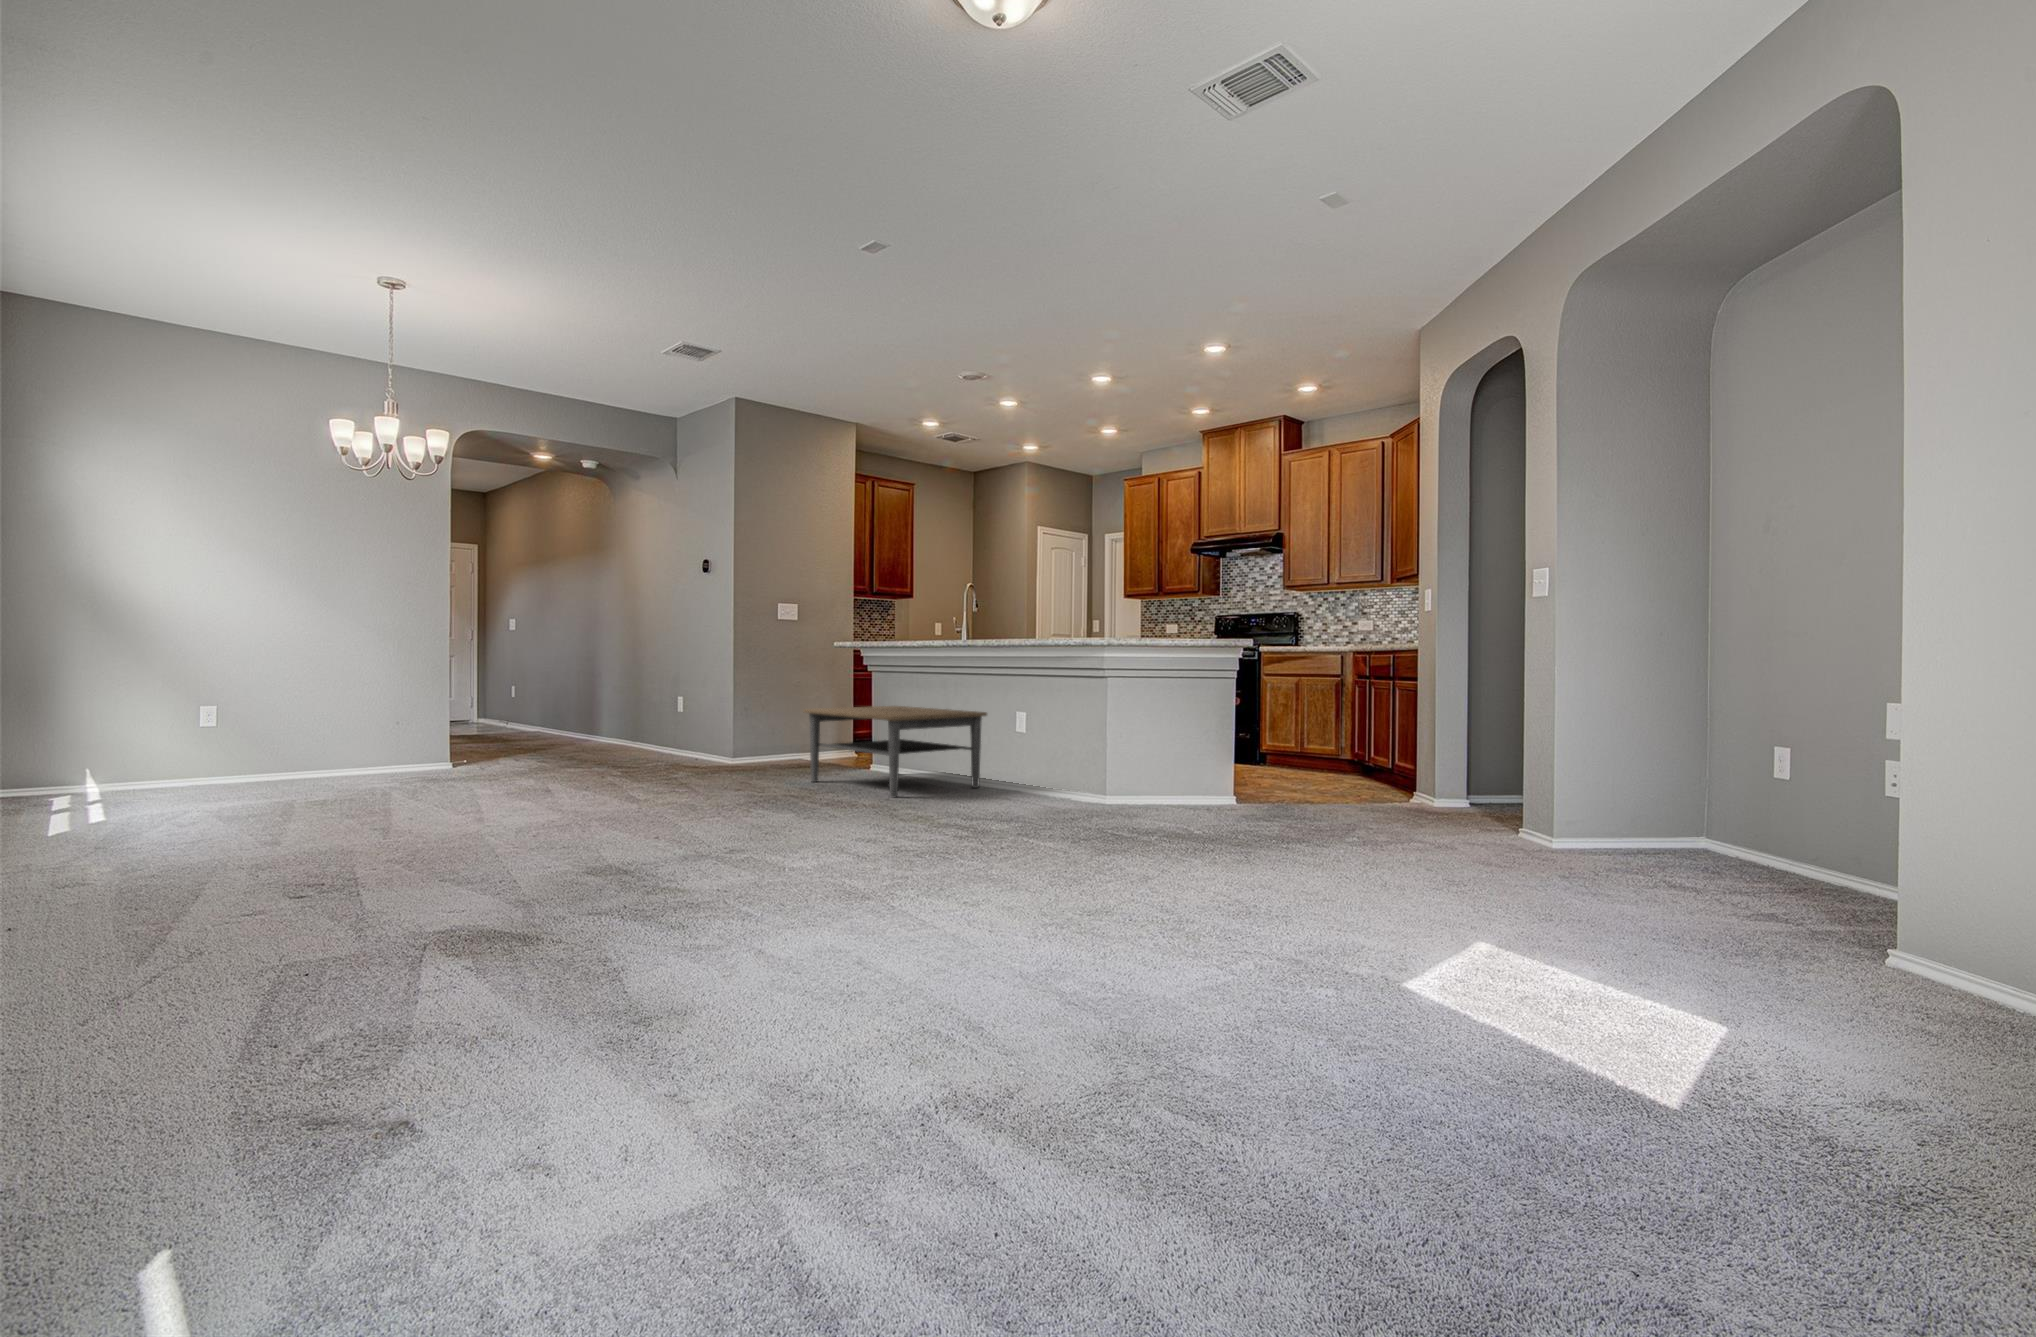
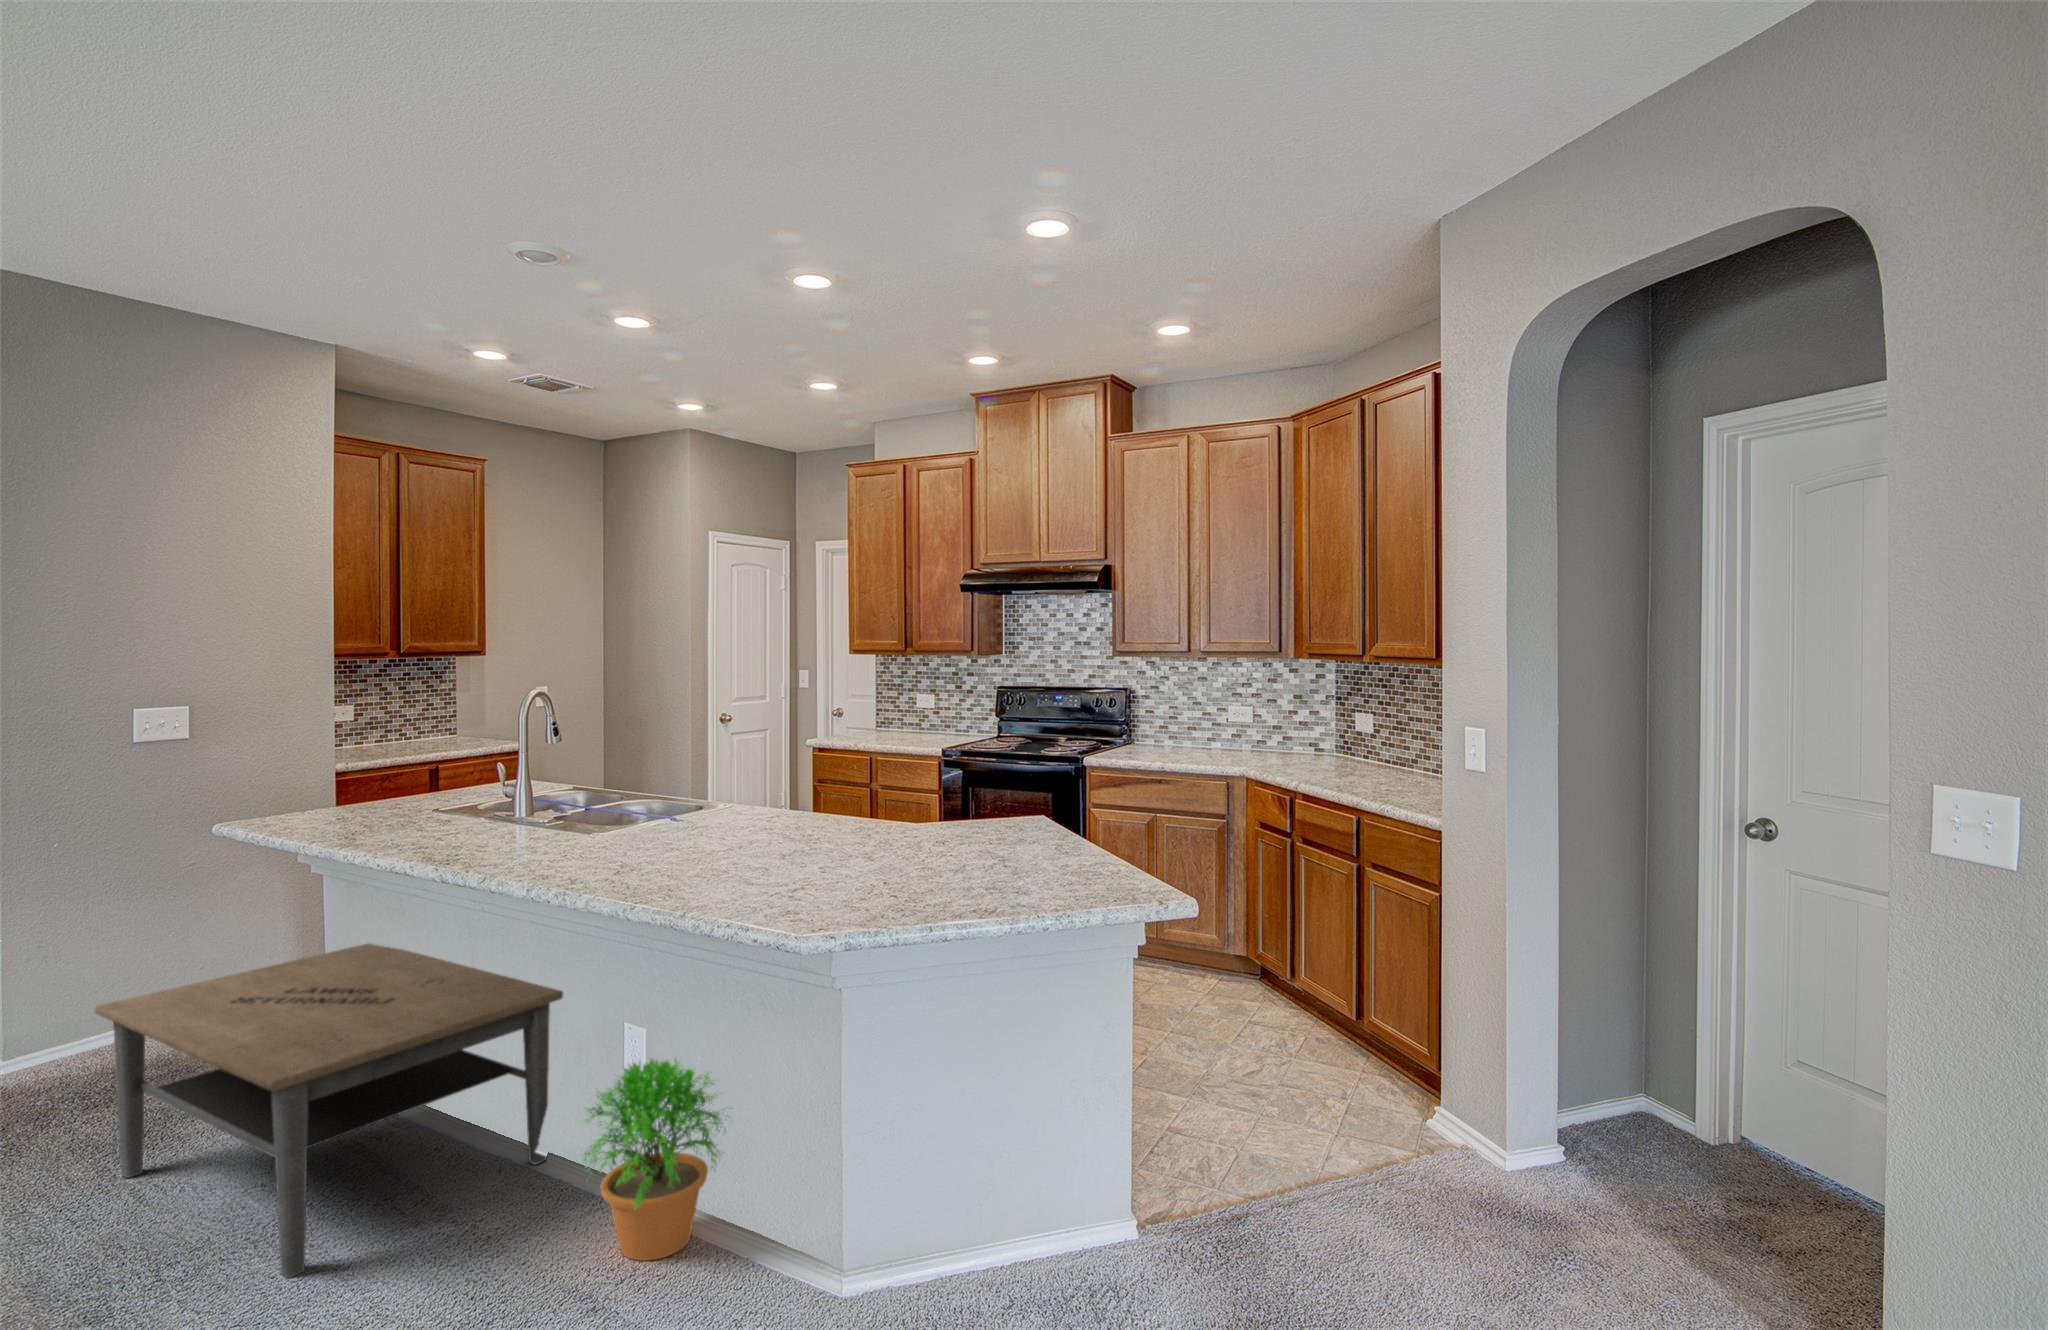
potted plant: none [1000,722,1065,803] -> present [583,1057,733,1261]

